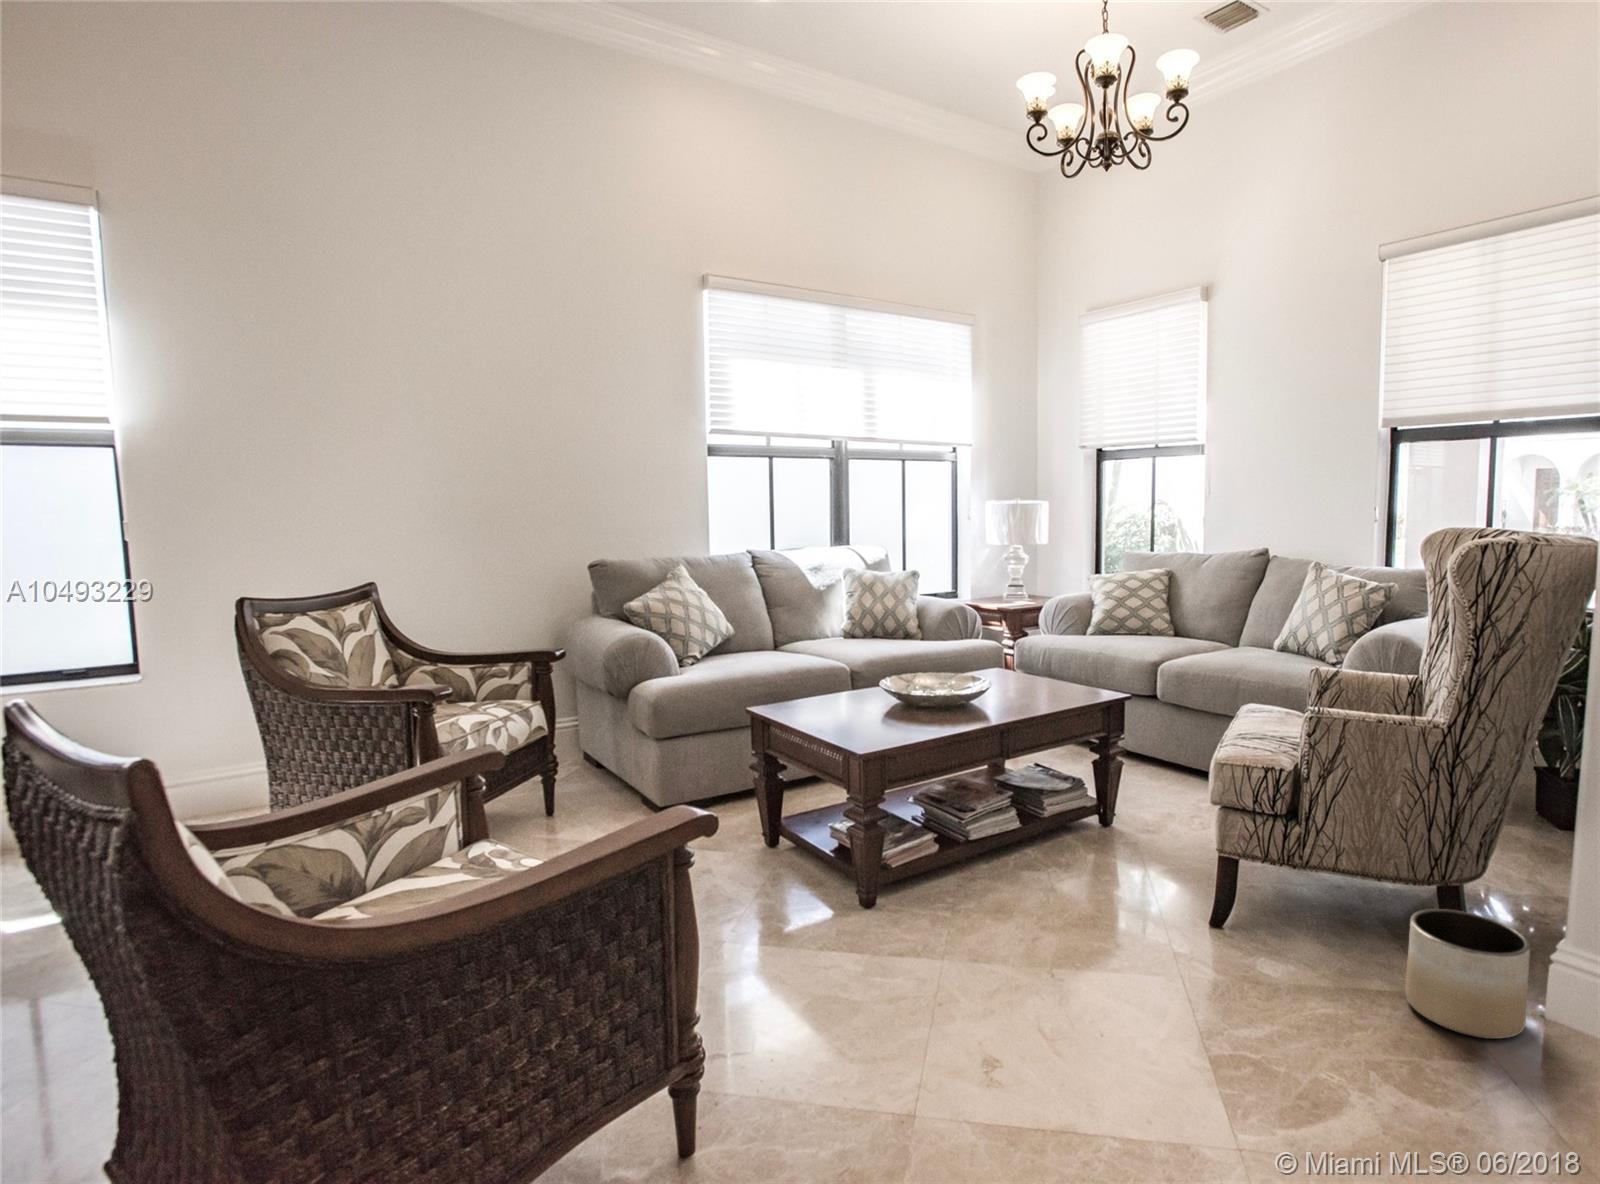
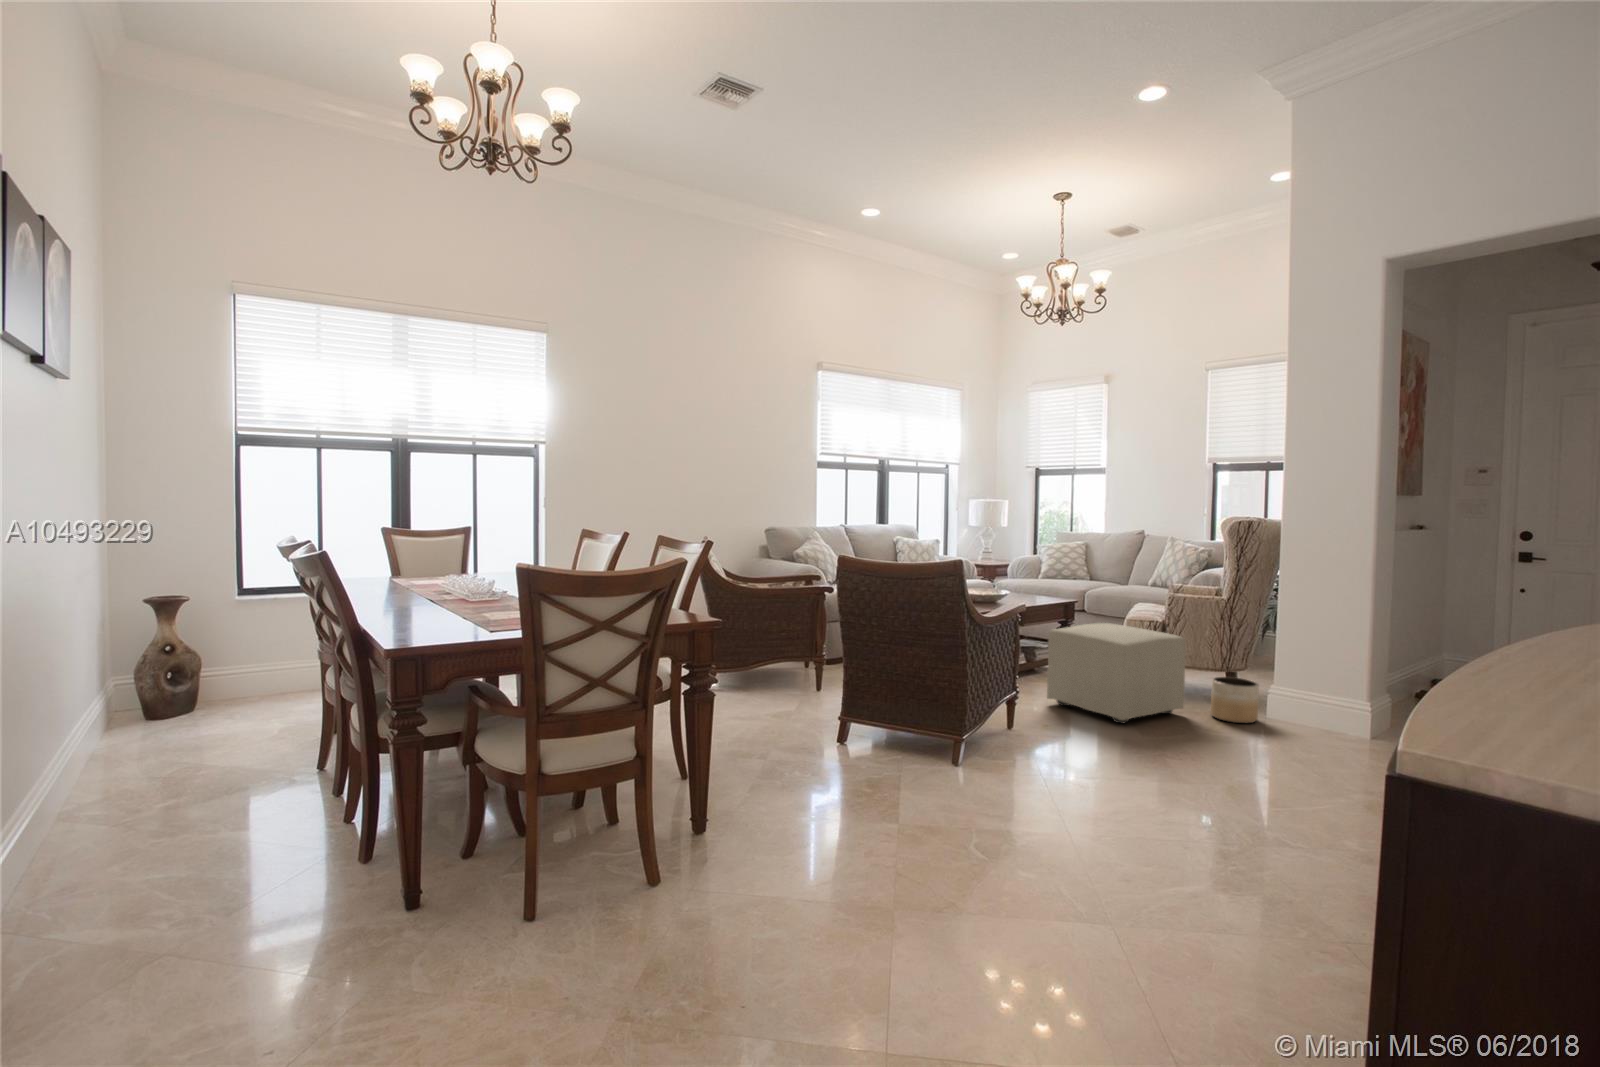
ottoman: none [1033,768,1346,1040] -> present [1047,623,1185,723]

